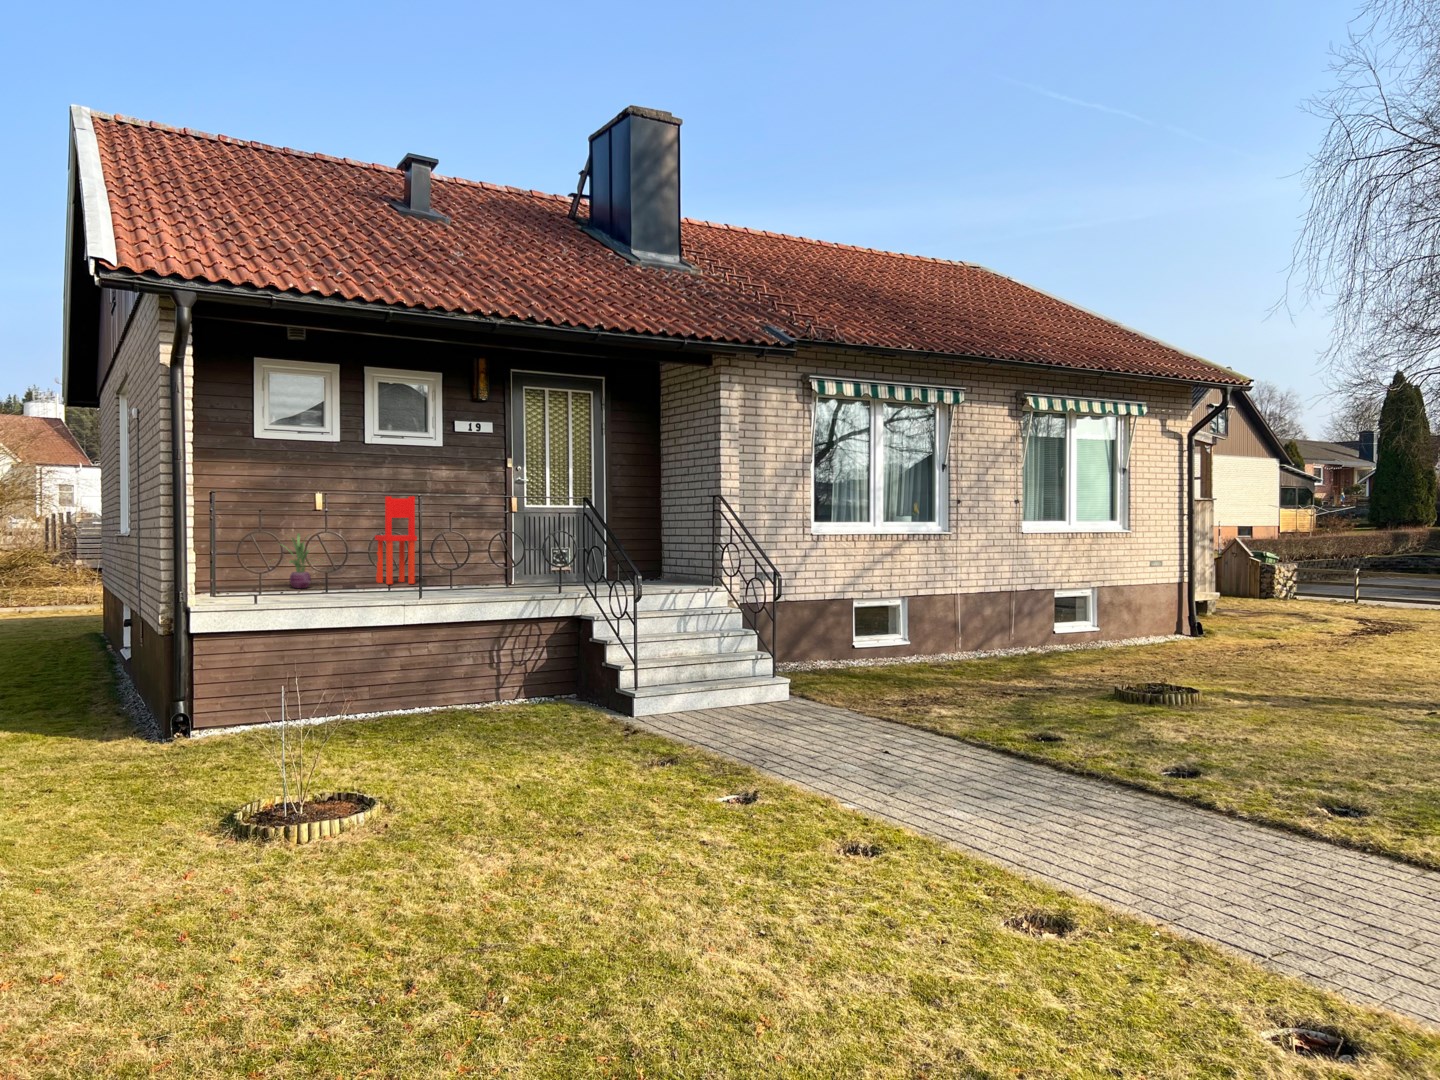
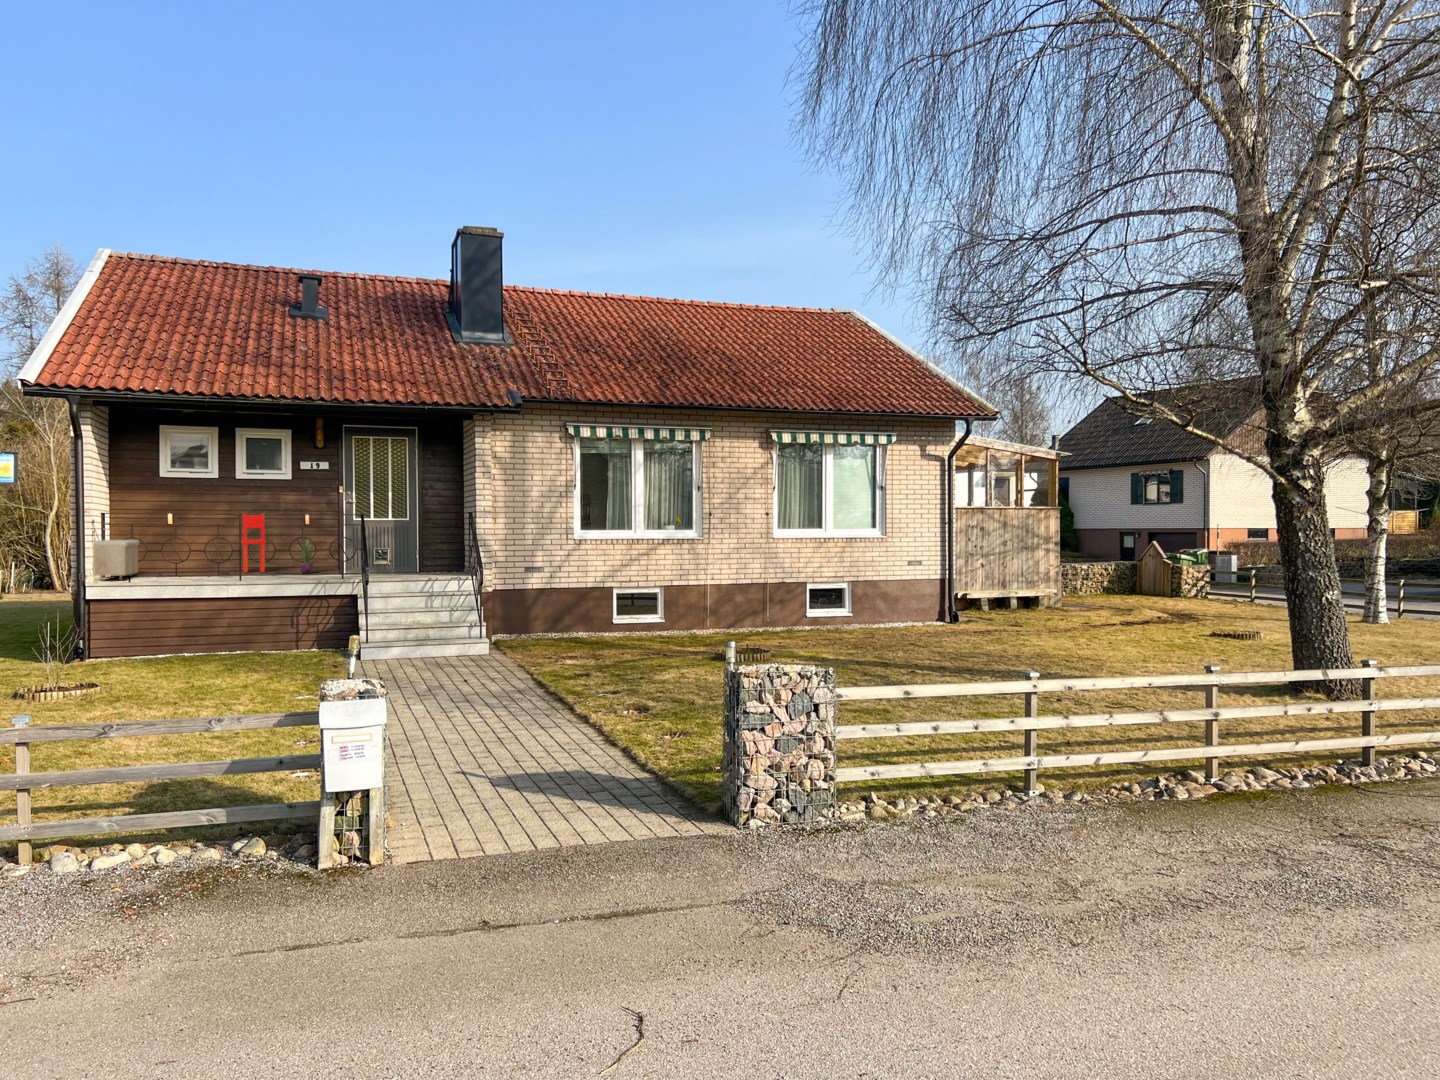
decorative plant: present [287,533,311,588] -> present [300,540,313,573]
storage bench: none [194,536,250,599] -> present [93,540,139,579]

